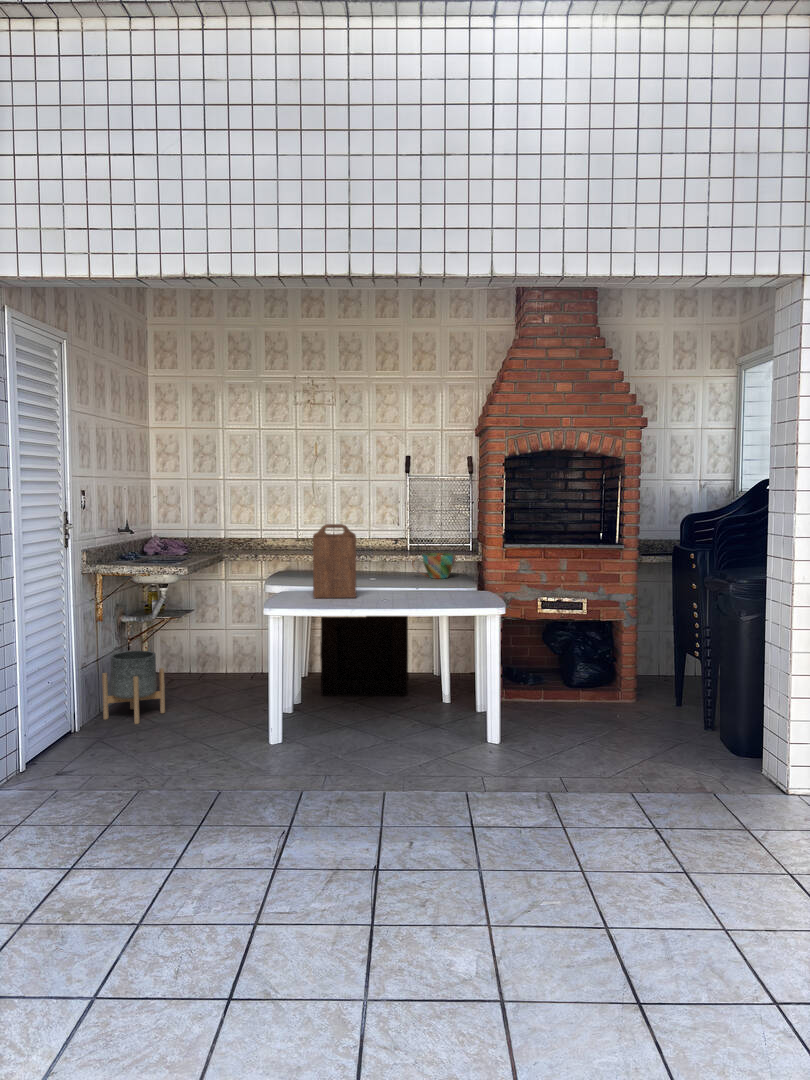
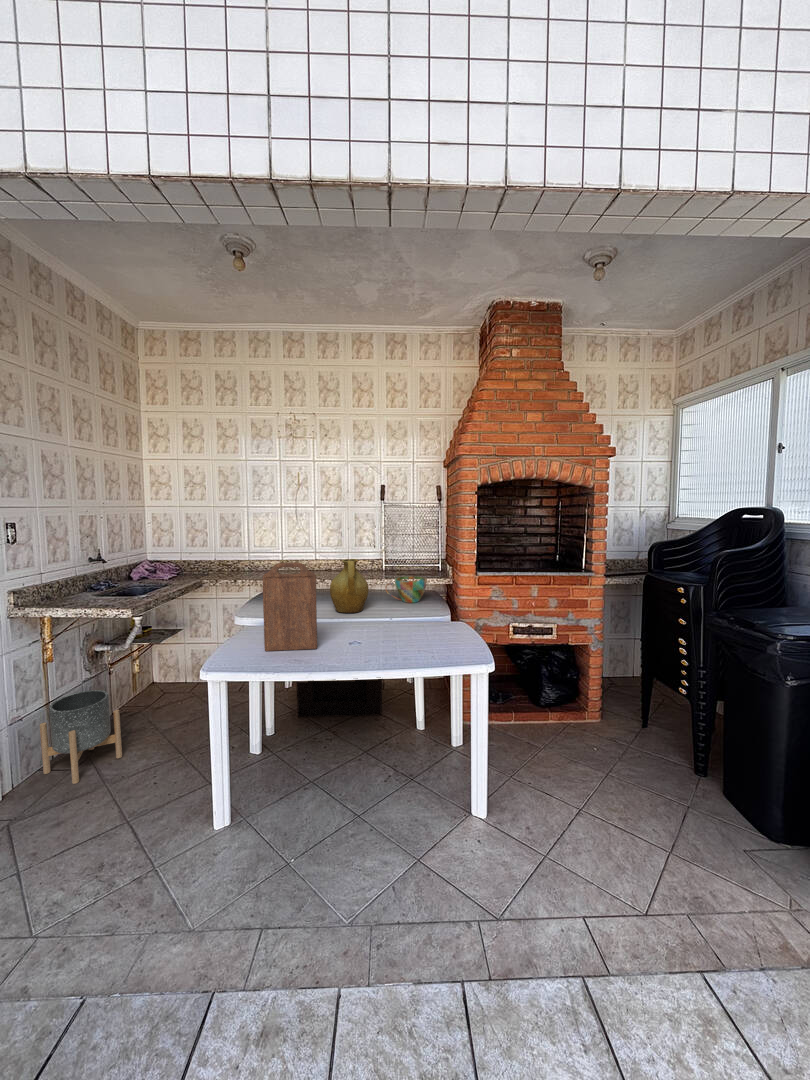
pitcher: none [358,531,396,583] -> present [330,559,369,613]

